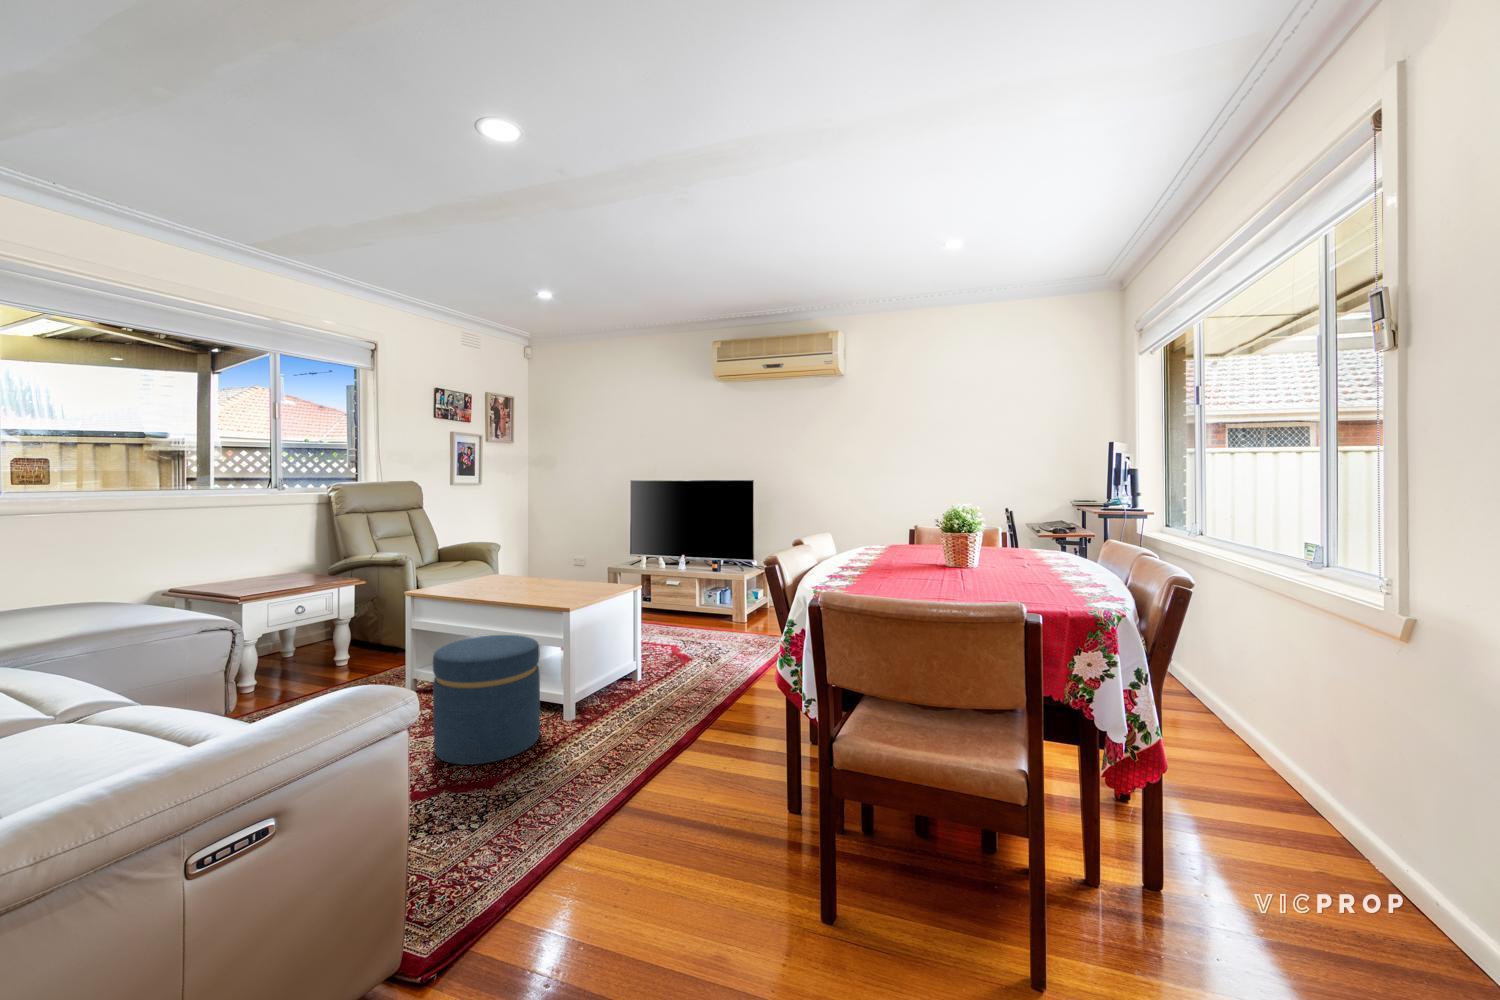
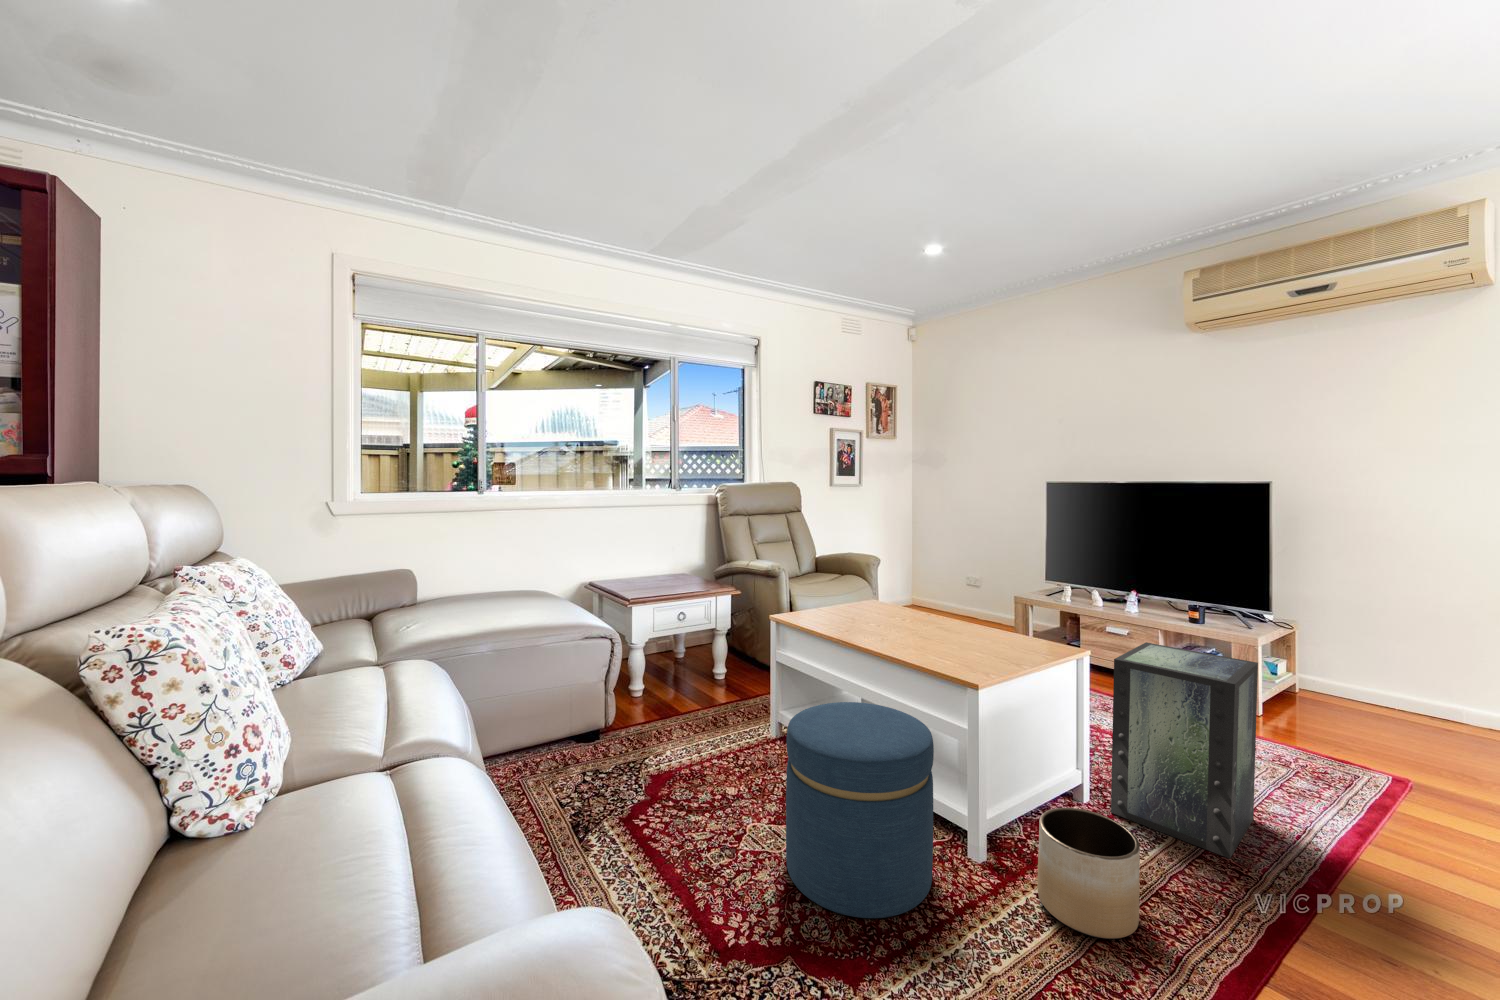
storage box: none [652,579,724,687] -> present [1111,642,1258,859]
planter: none [603,672,654,733] -> present [1037,808,1140,939]

